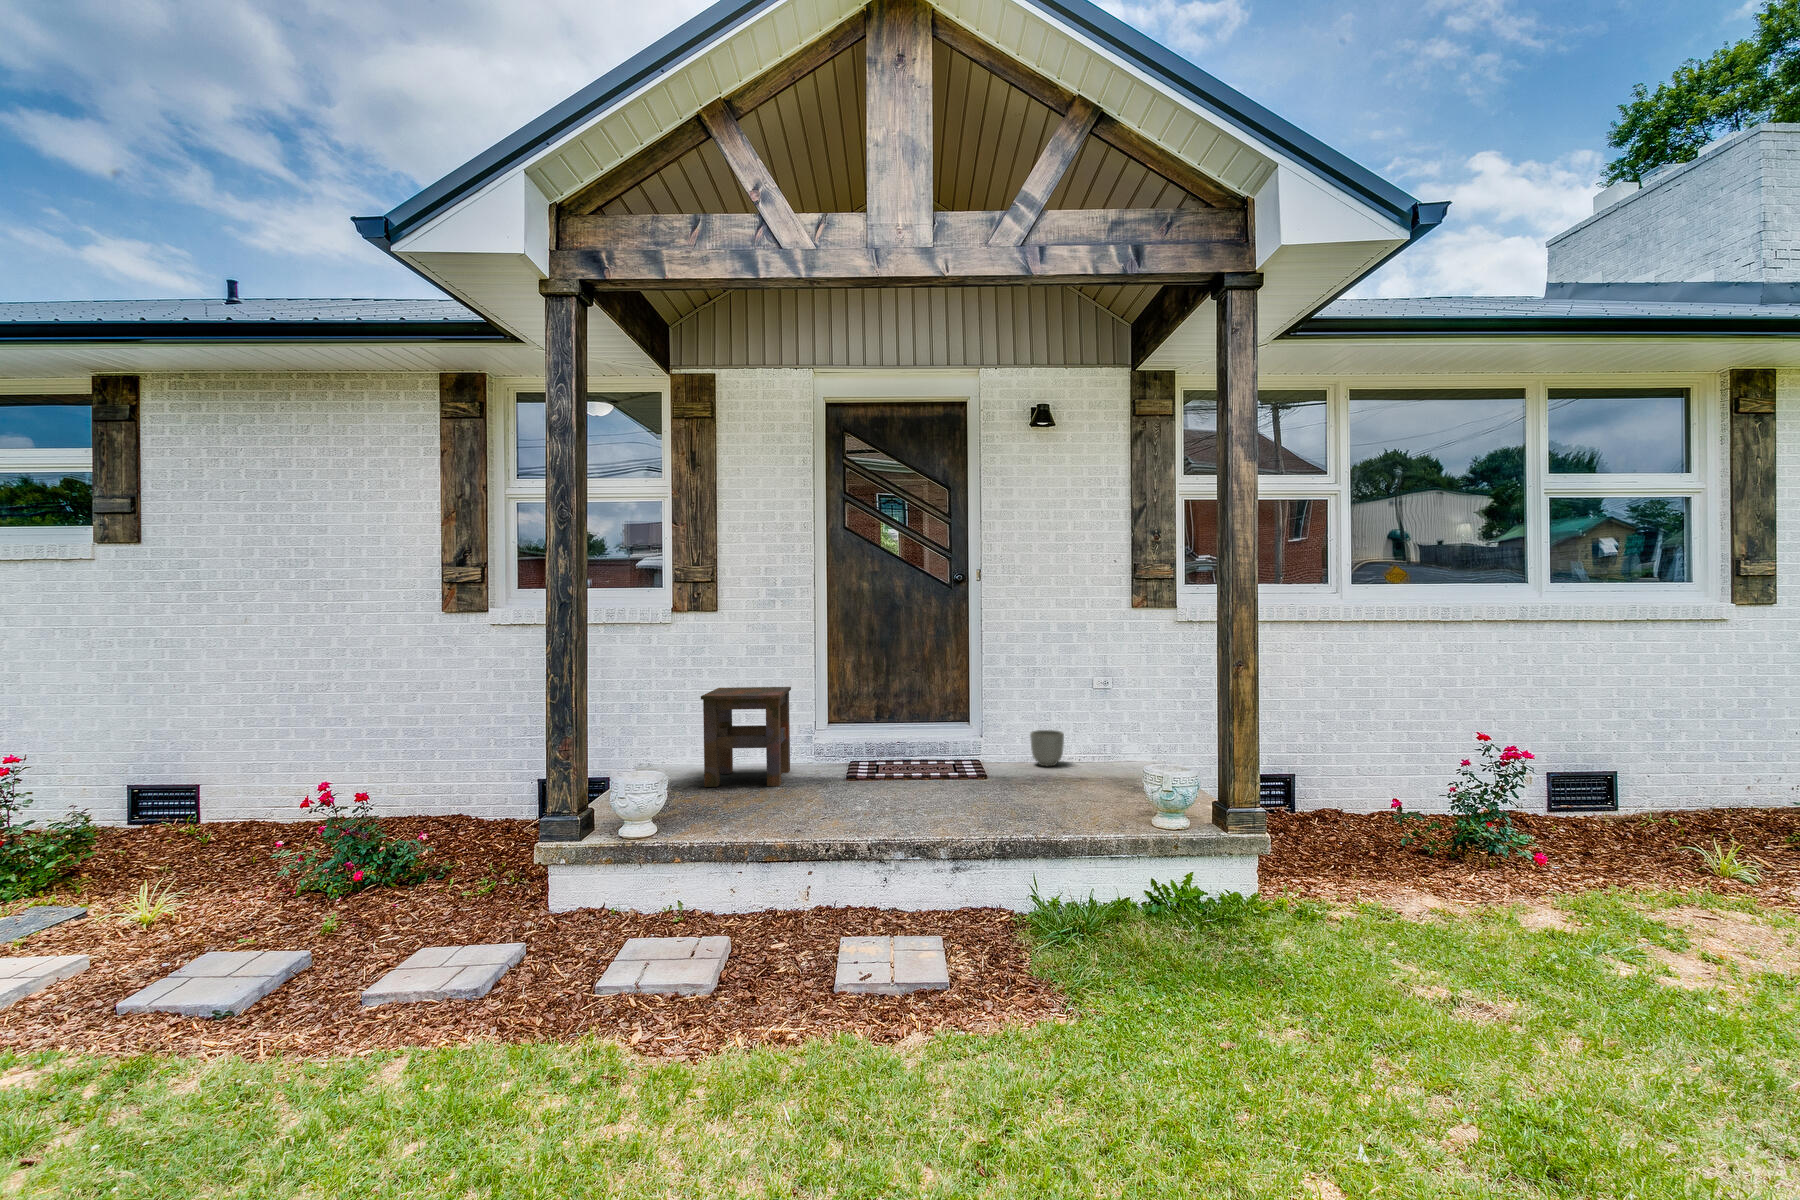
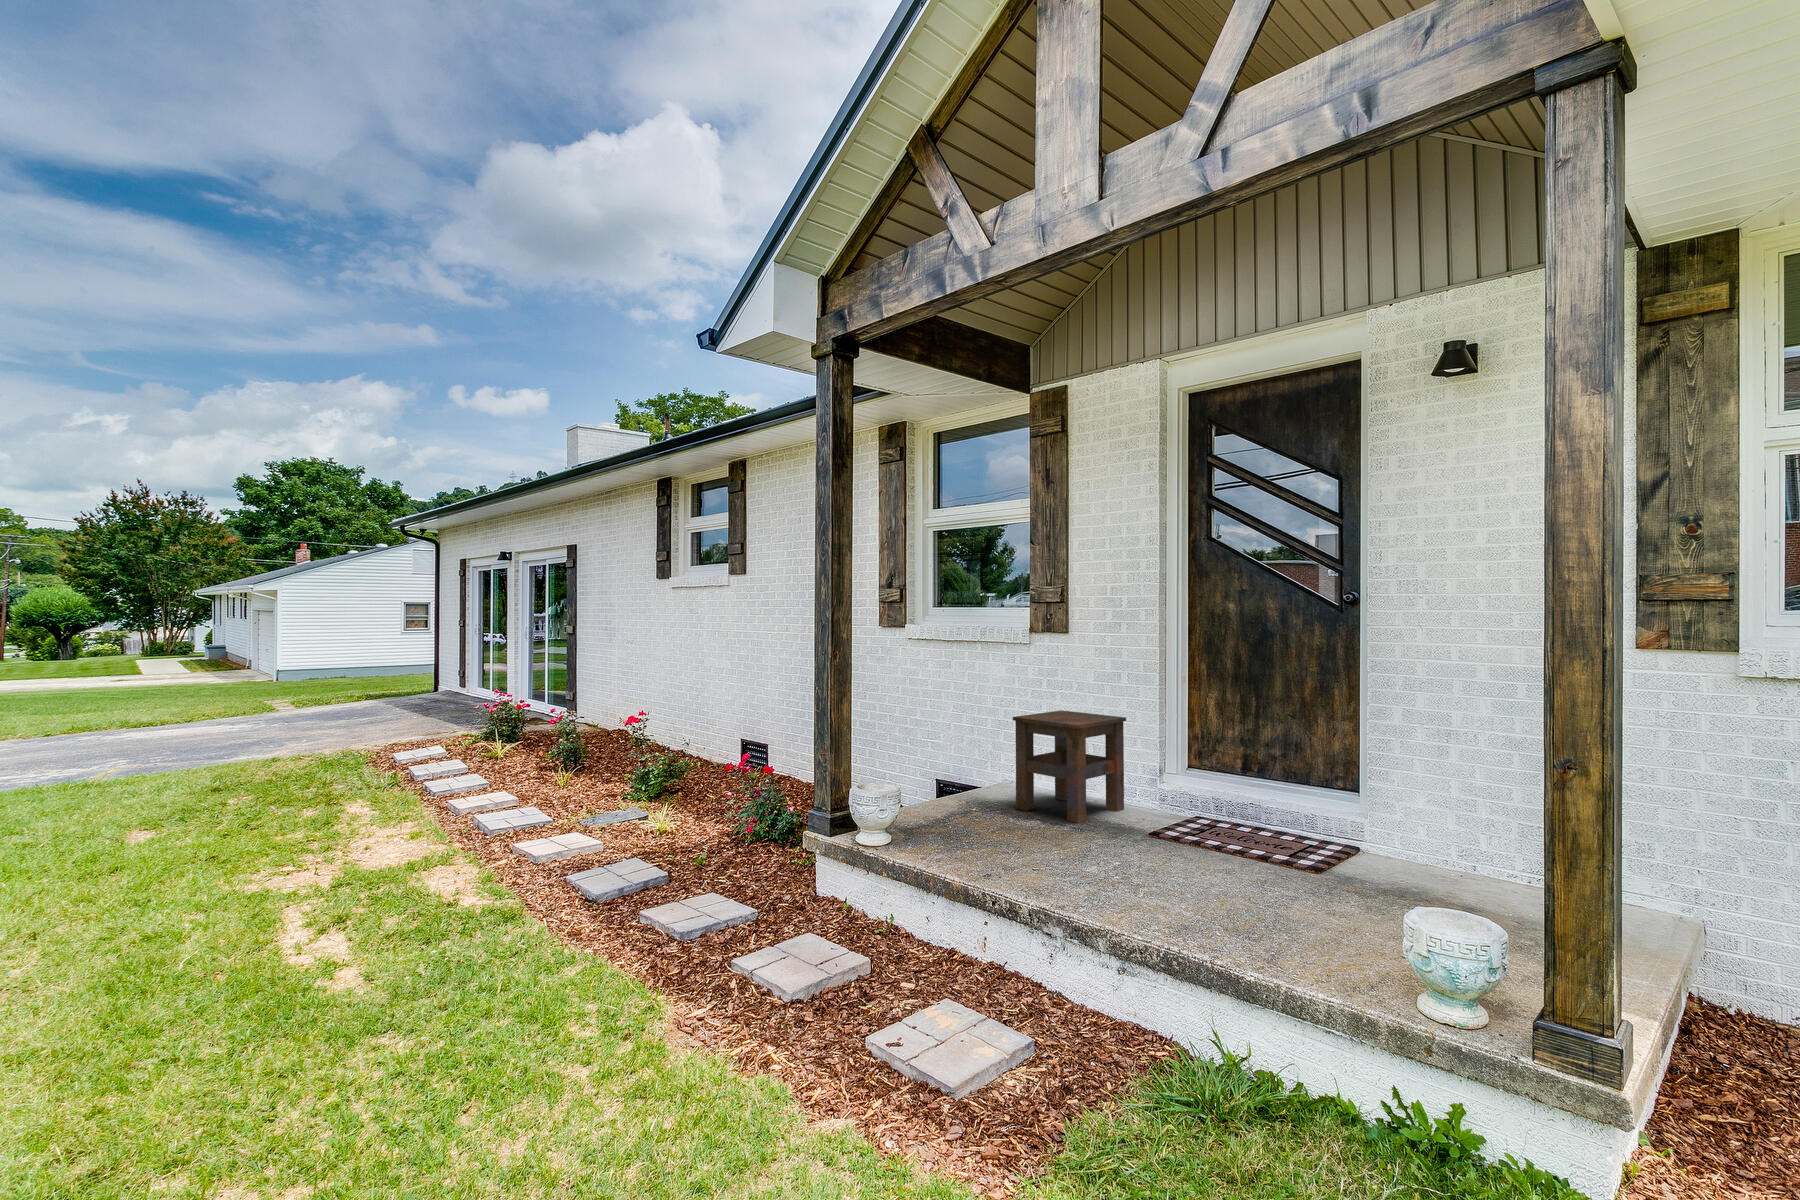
planter: present [1030,730,1064,766] -> none [1425,821,1485,879]

